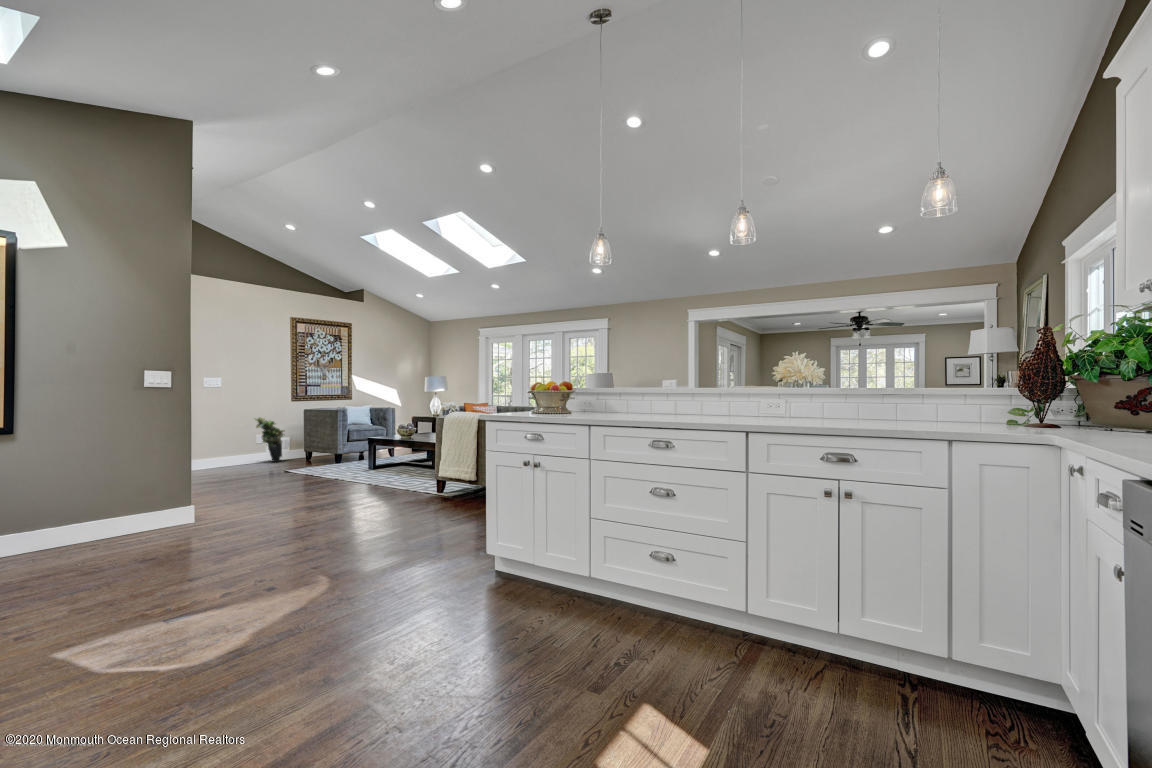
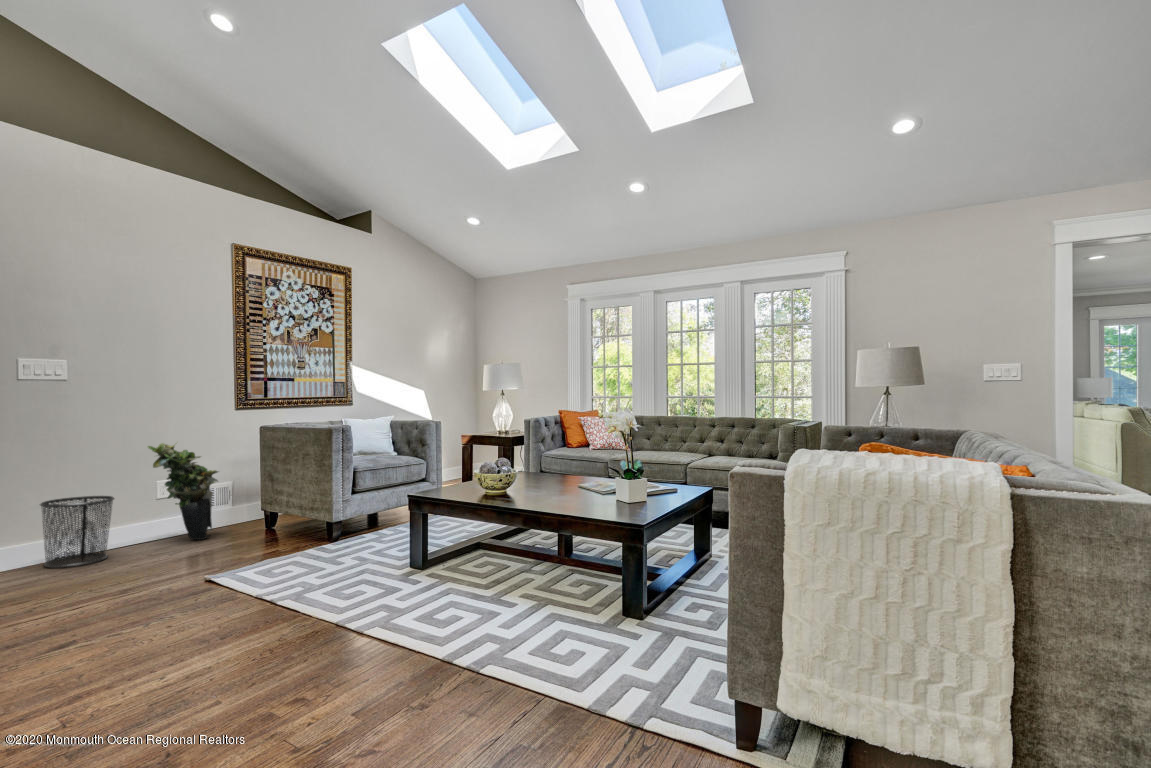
waste bin: none [213,440,242,468] -> present [40,496,114,568]

